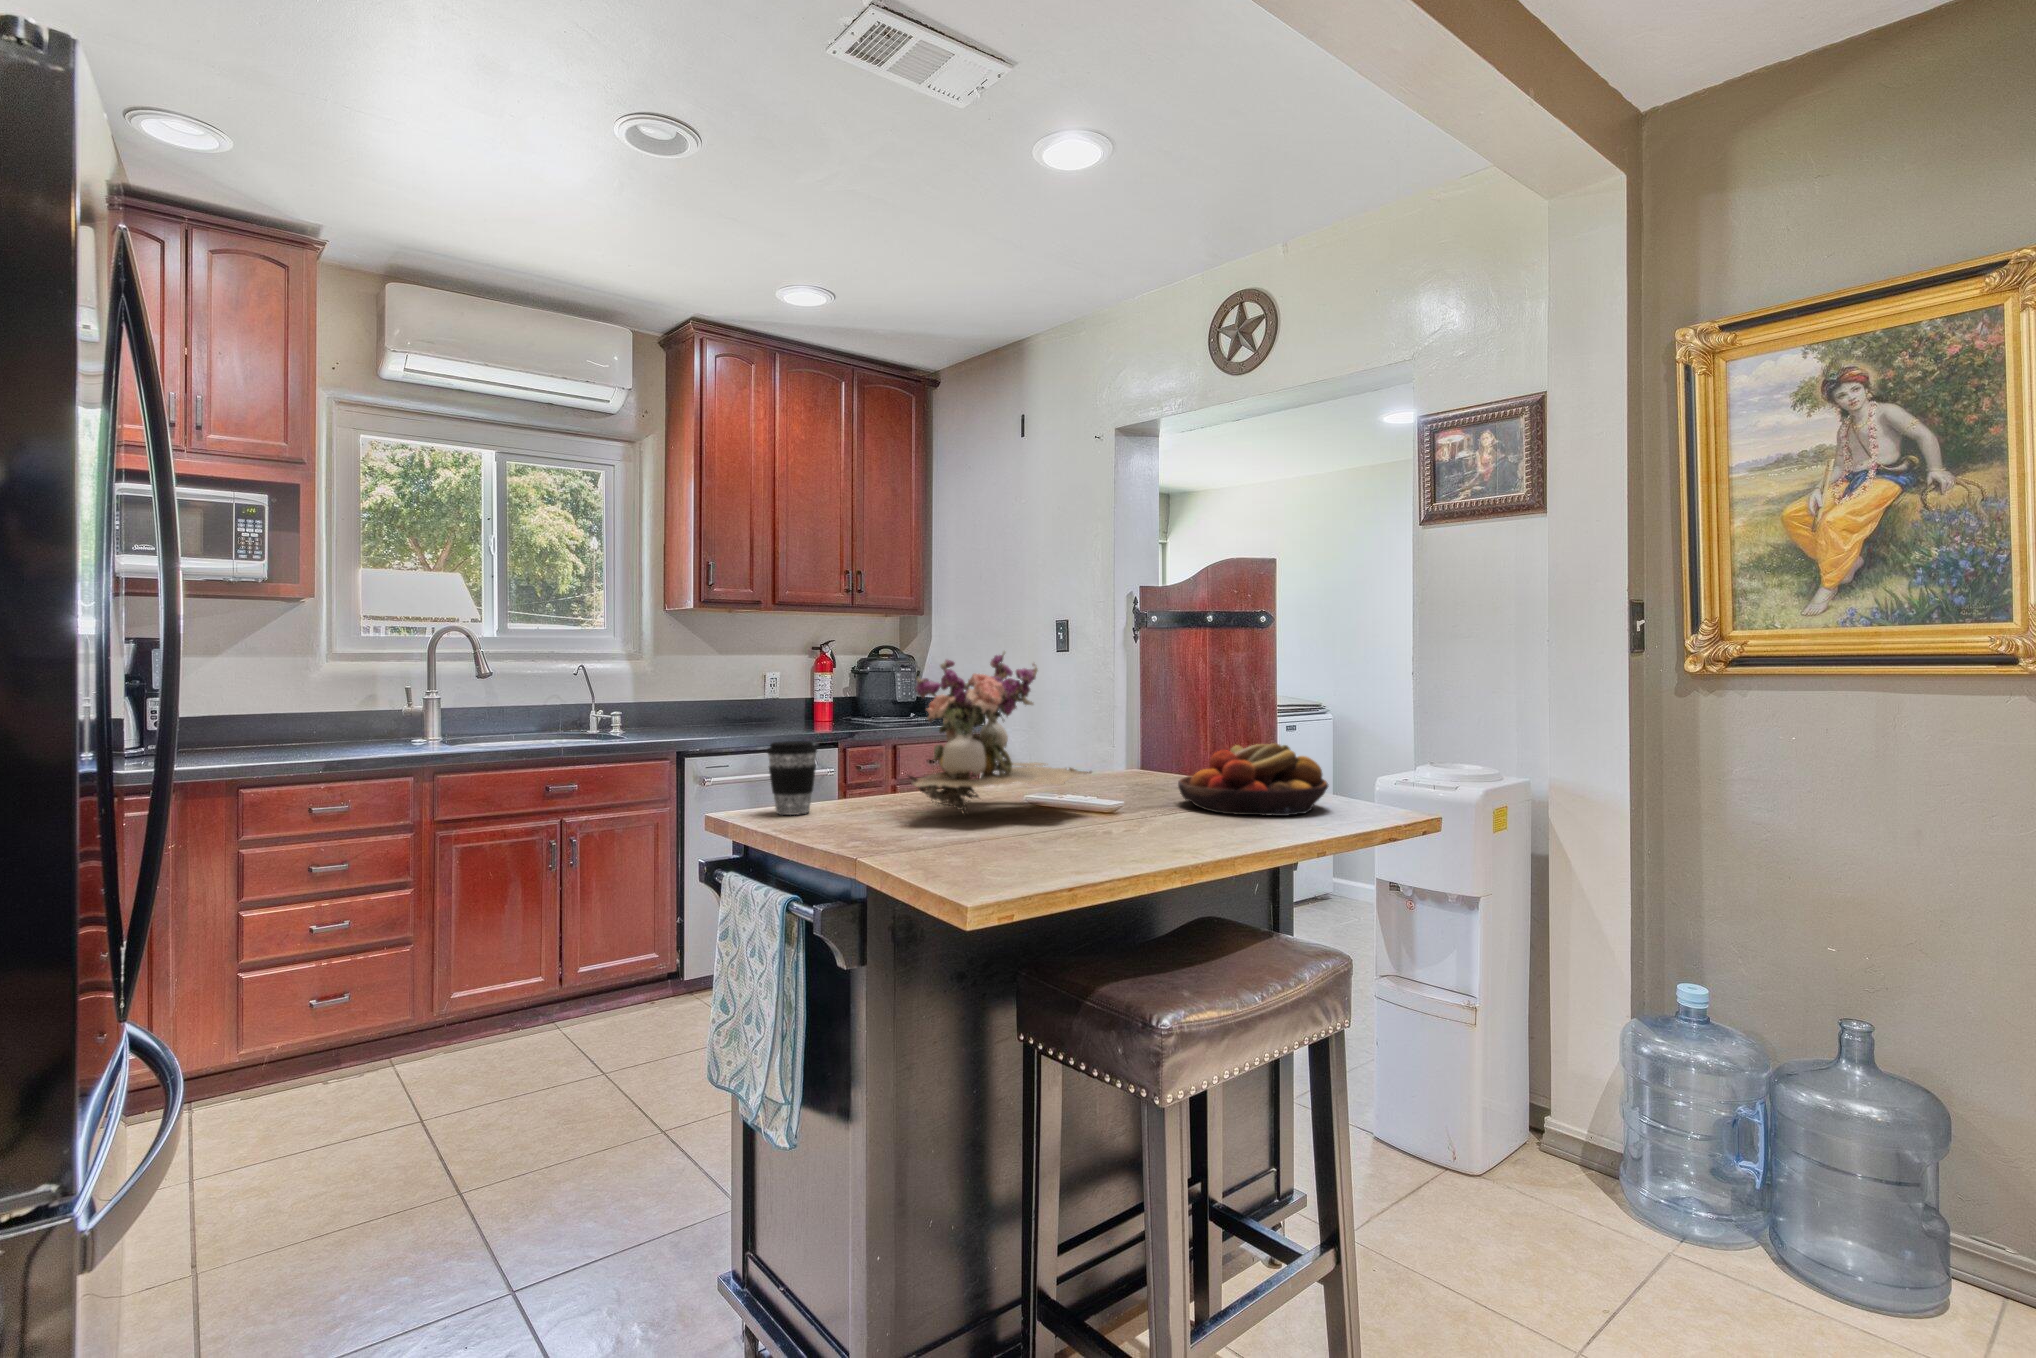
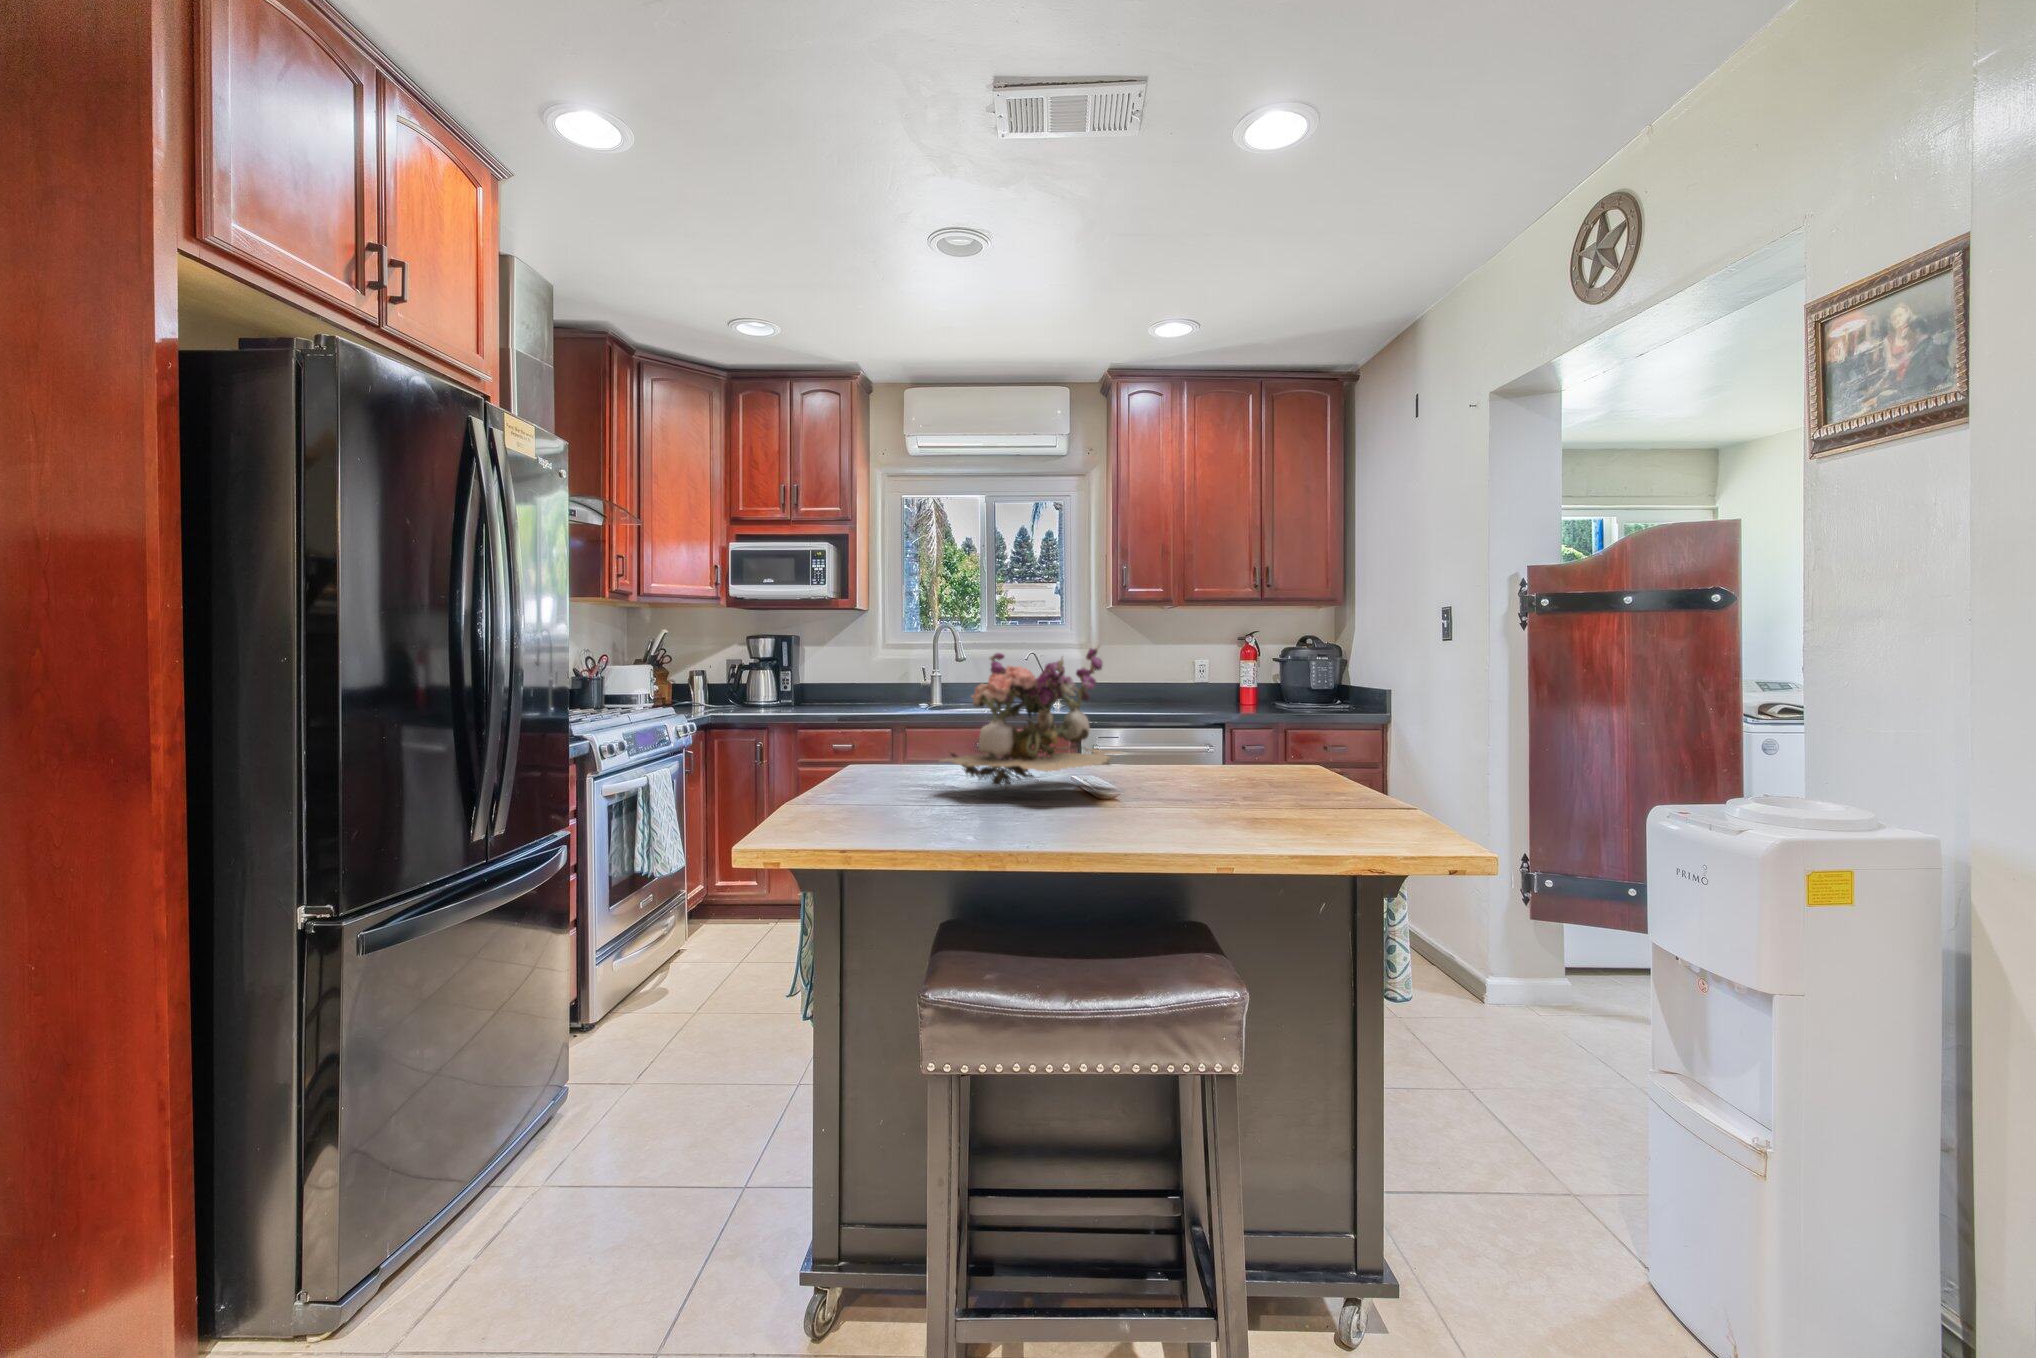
coffee cup: present [767,741,817,815] -> none [891,718,931,776]
fruit bowl: present [1178,743,1328,816] -> none [1218,750,1389,834]

